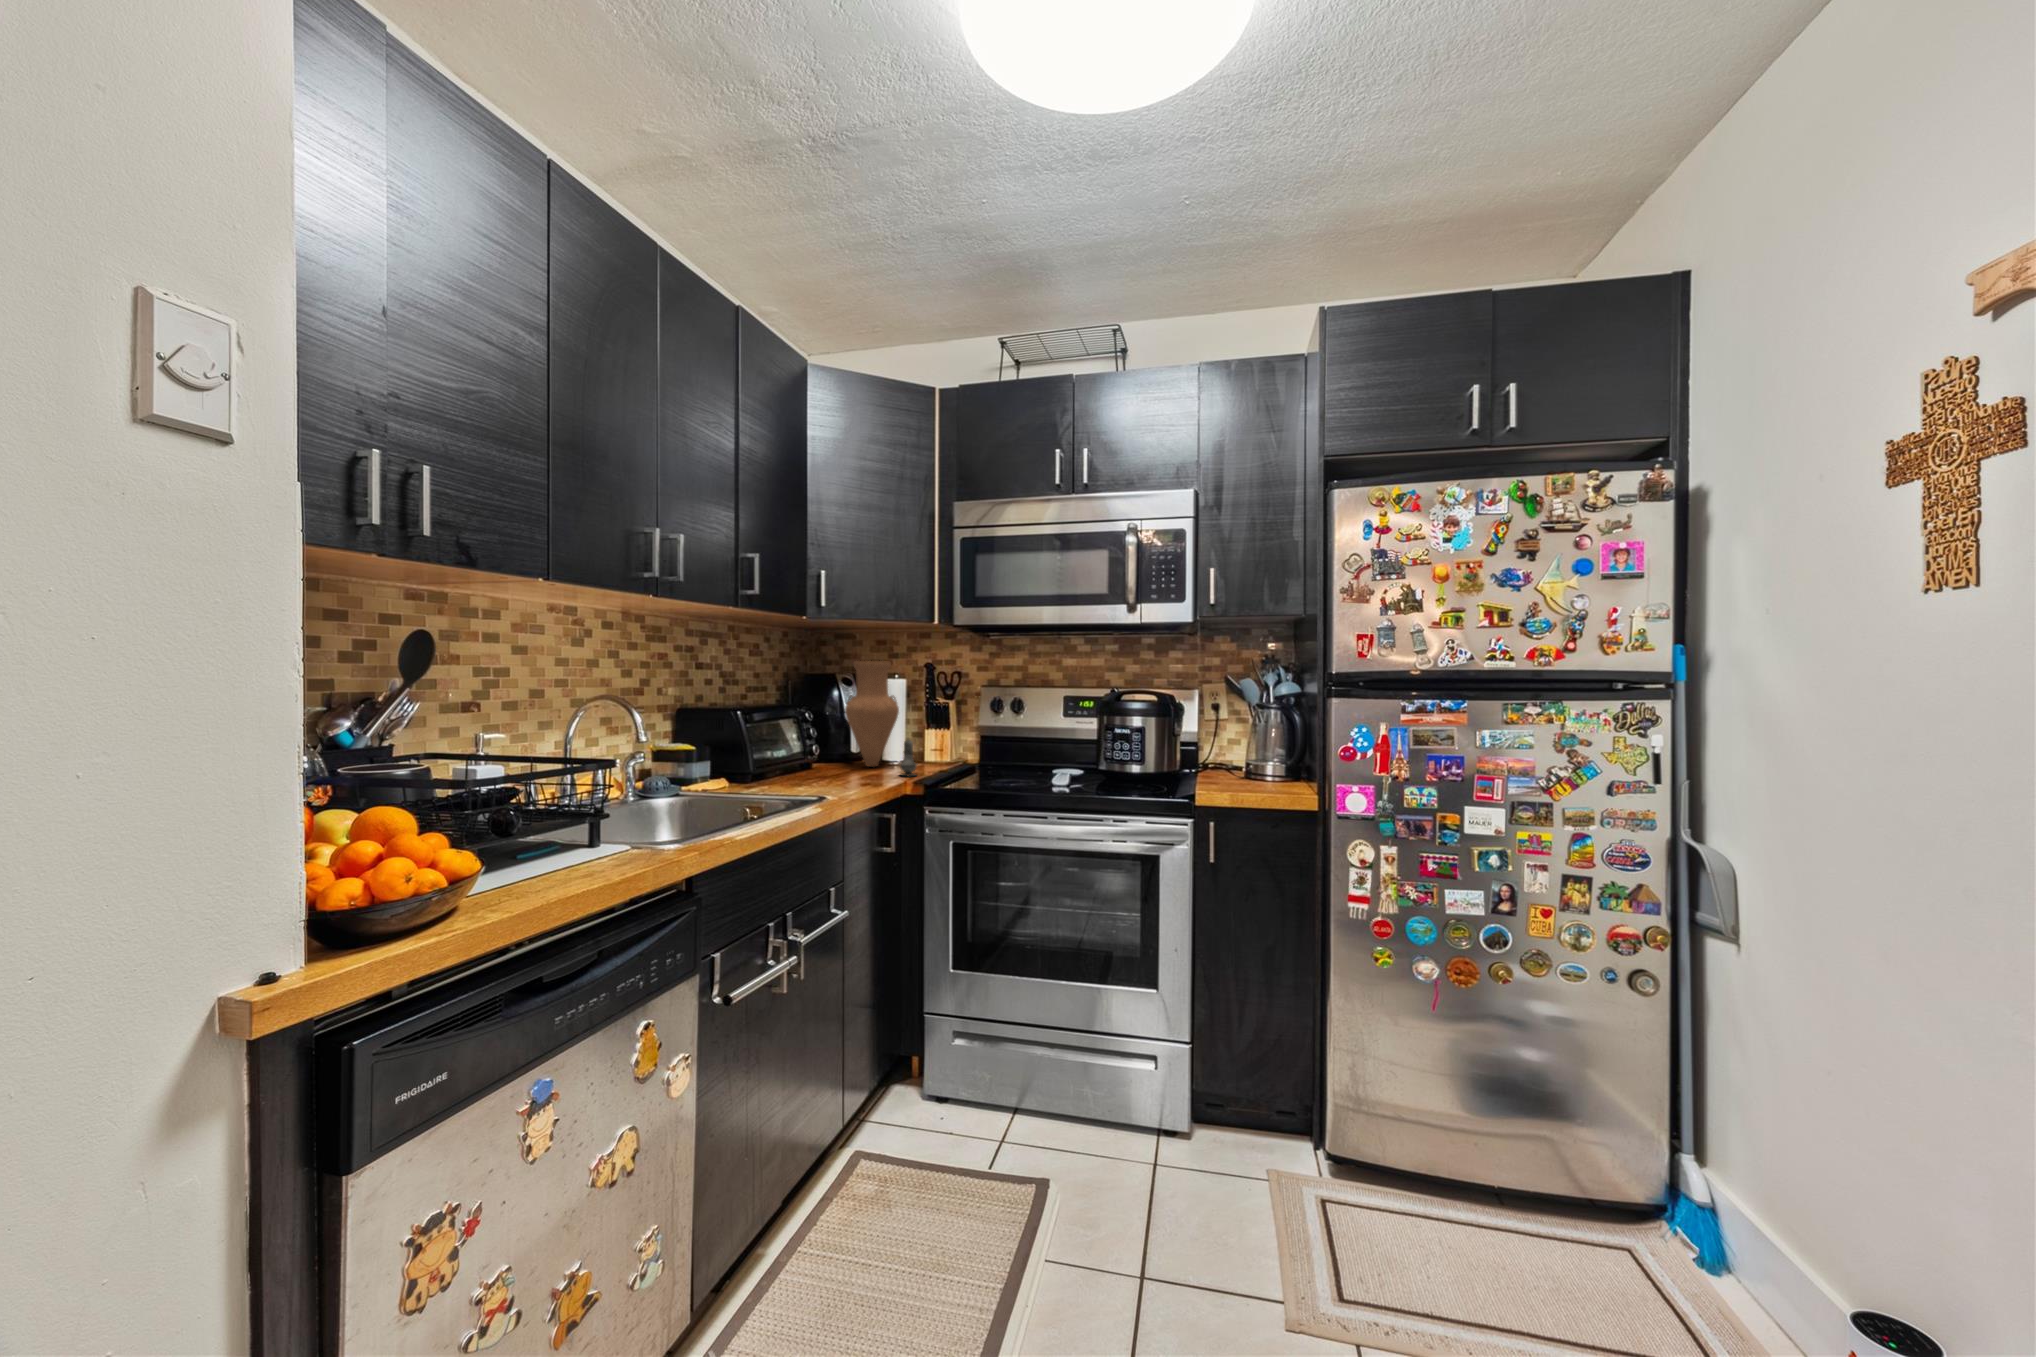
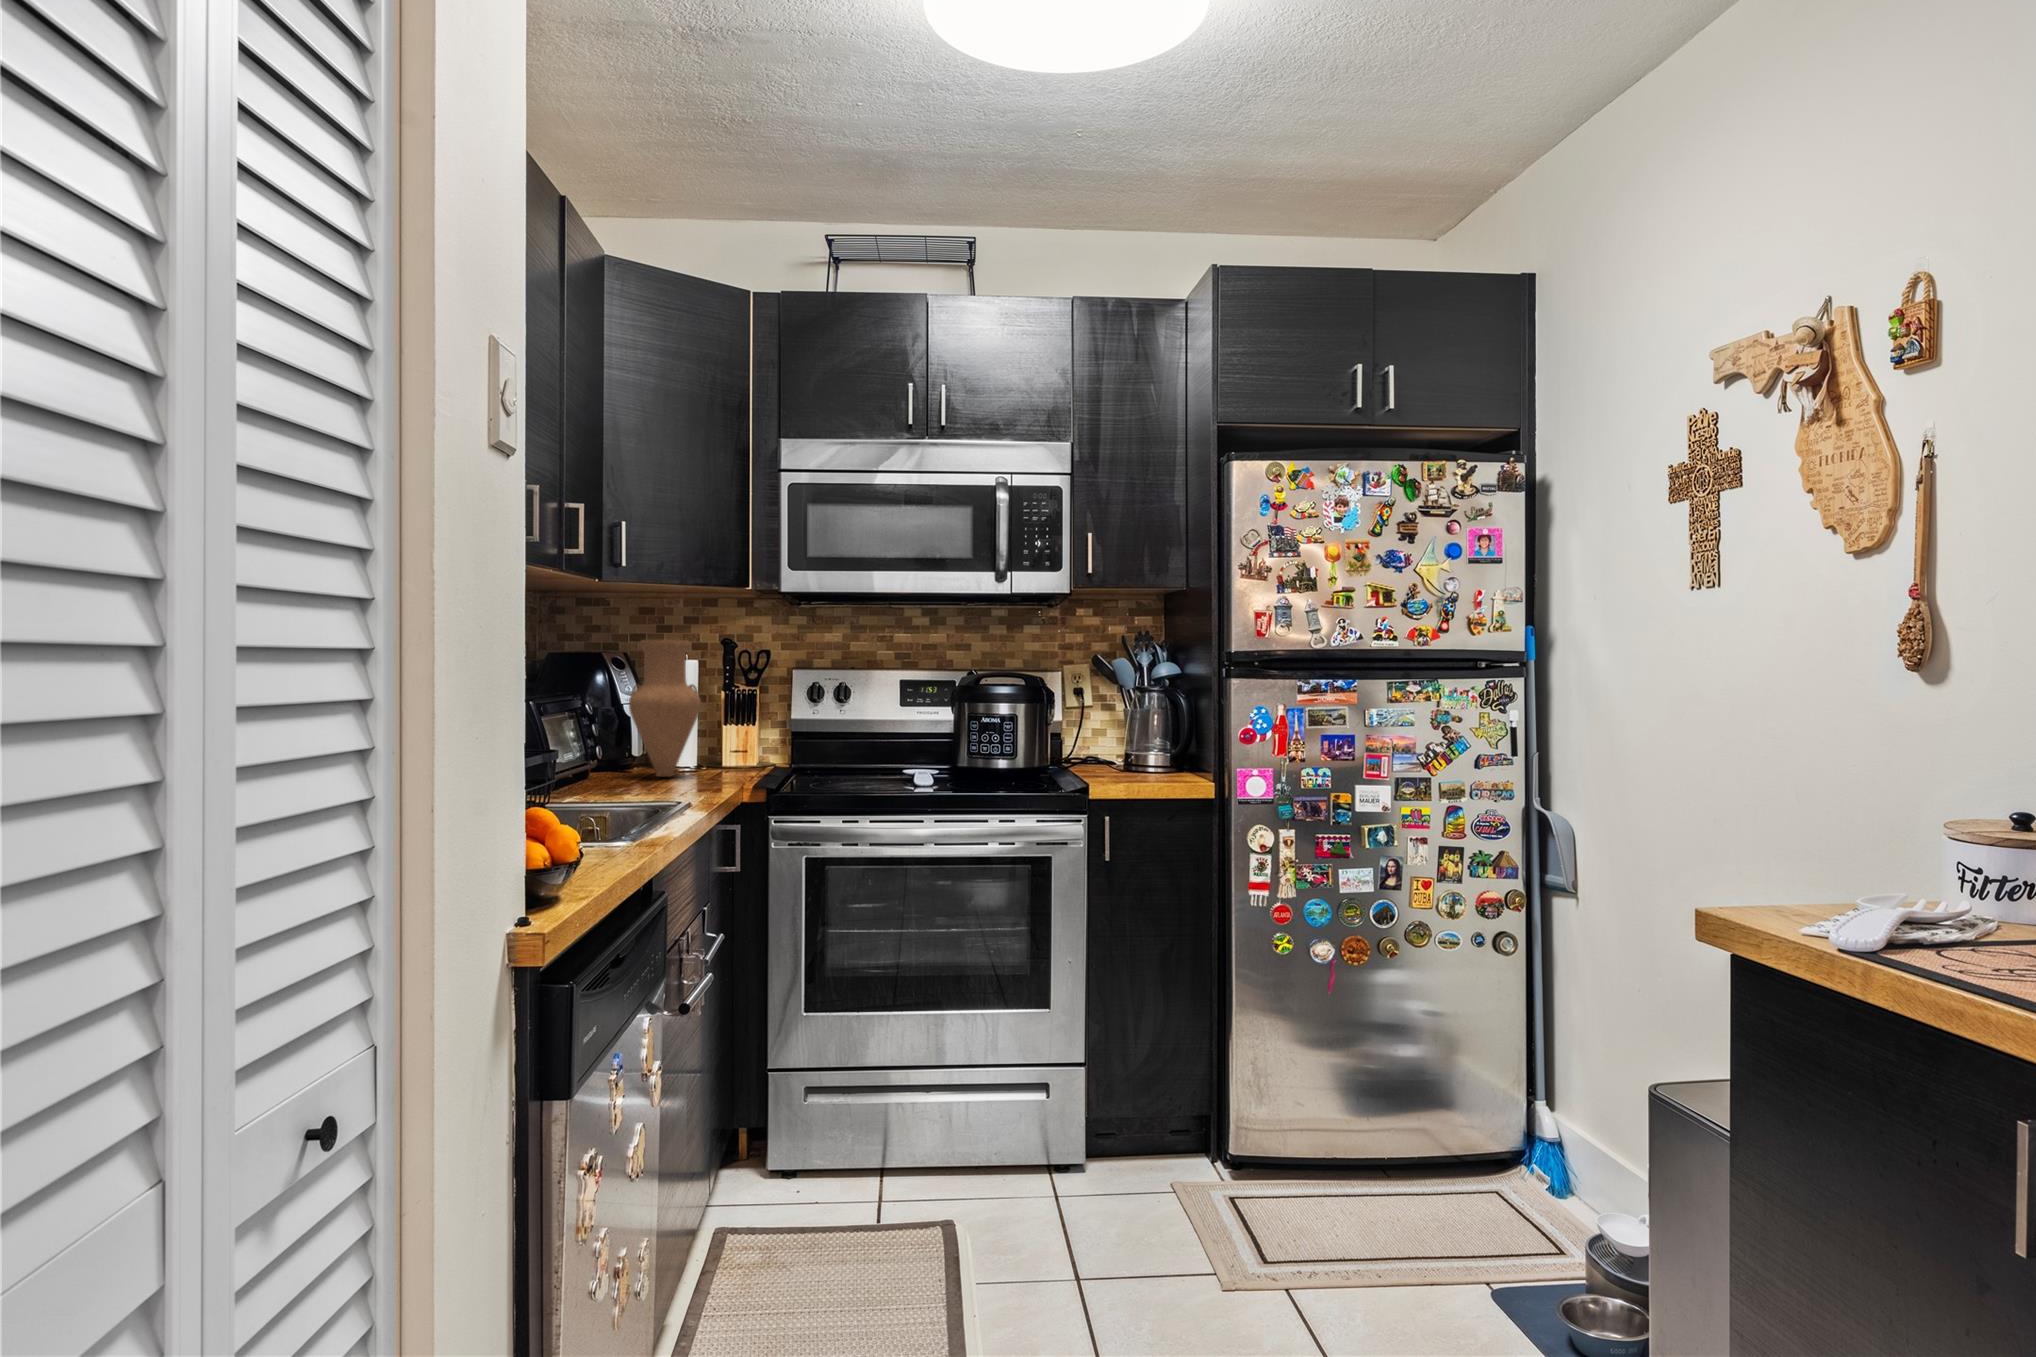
salt shaker: present [900,739,917,776] -> none [715,736,739,785]

